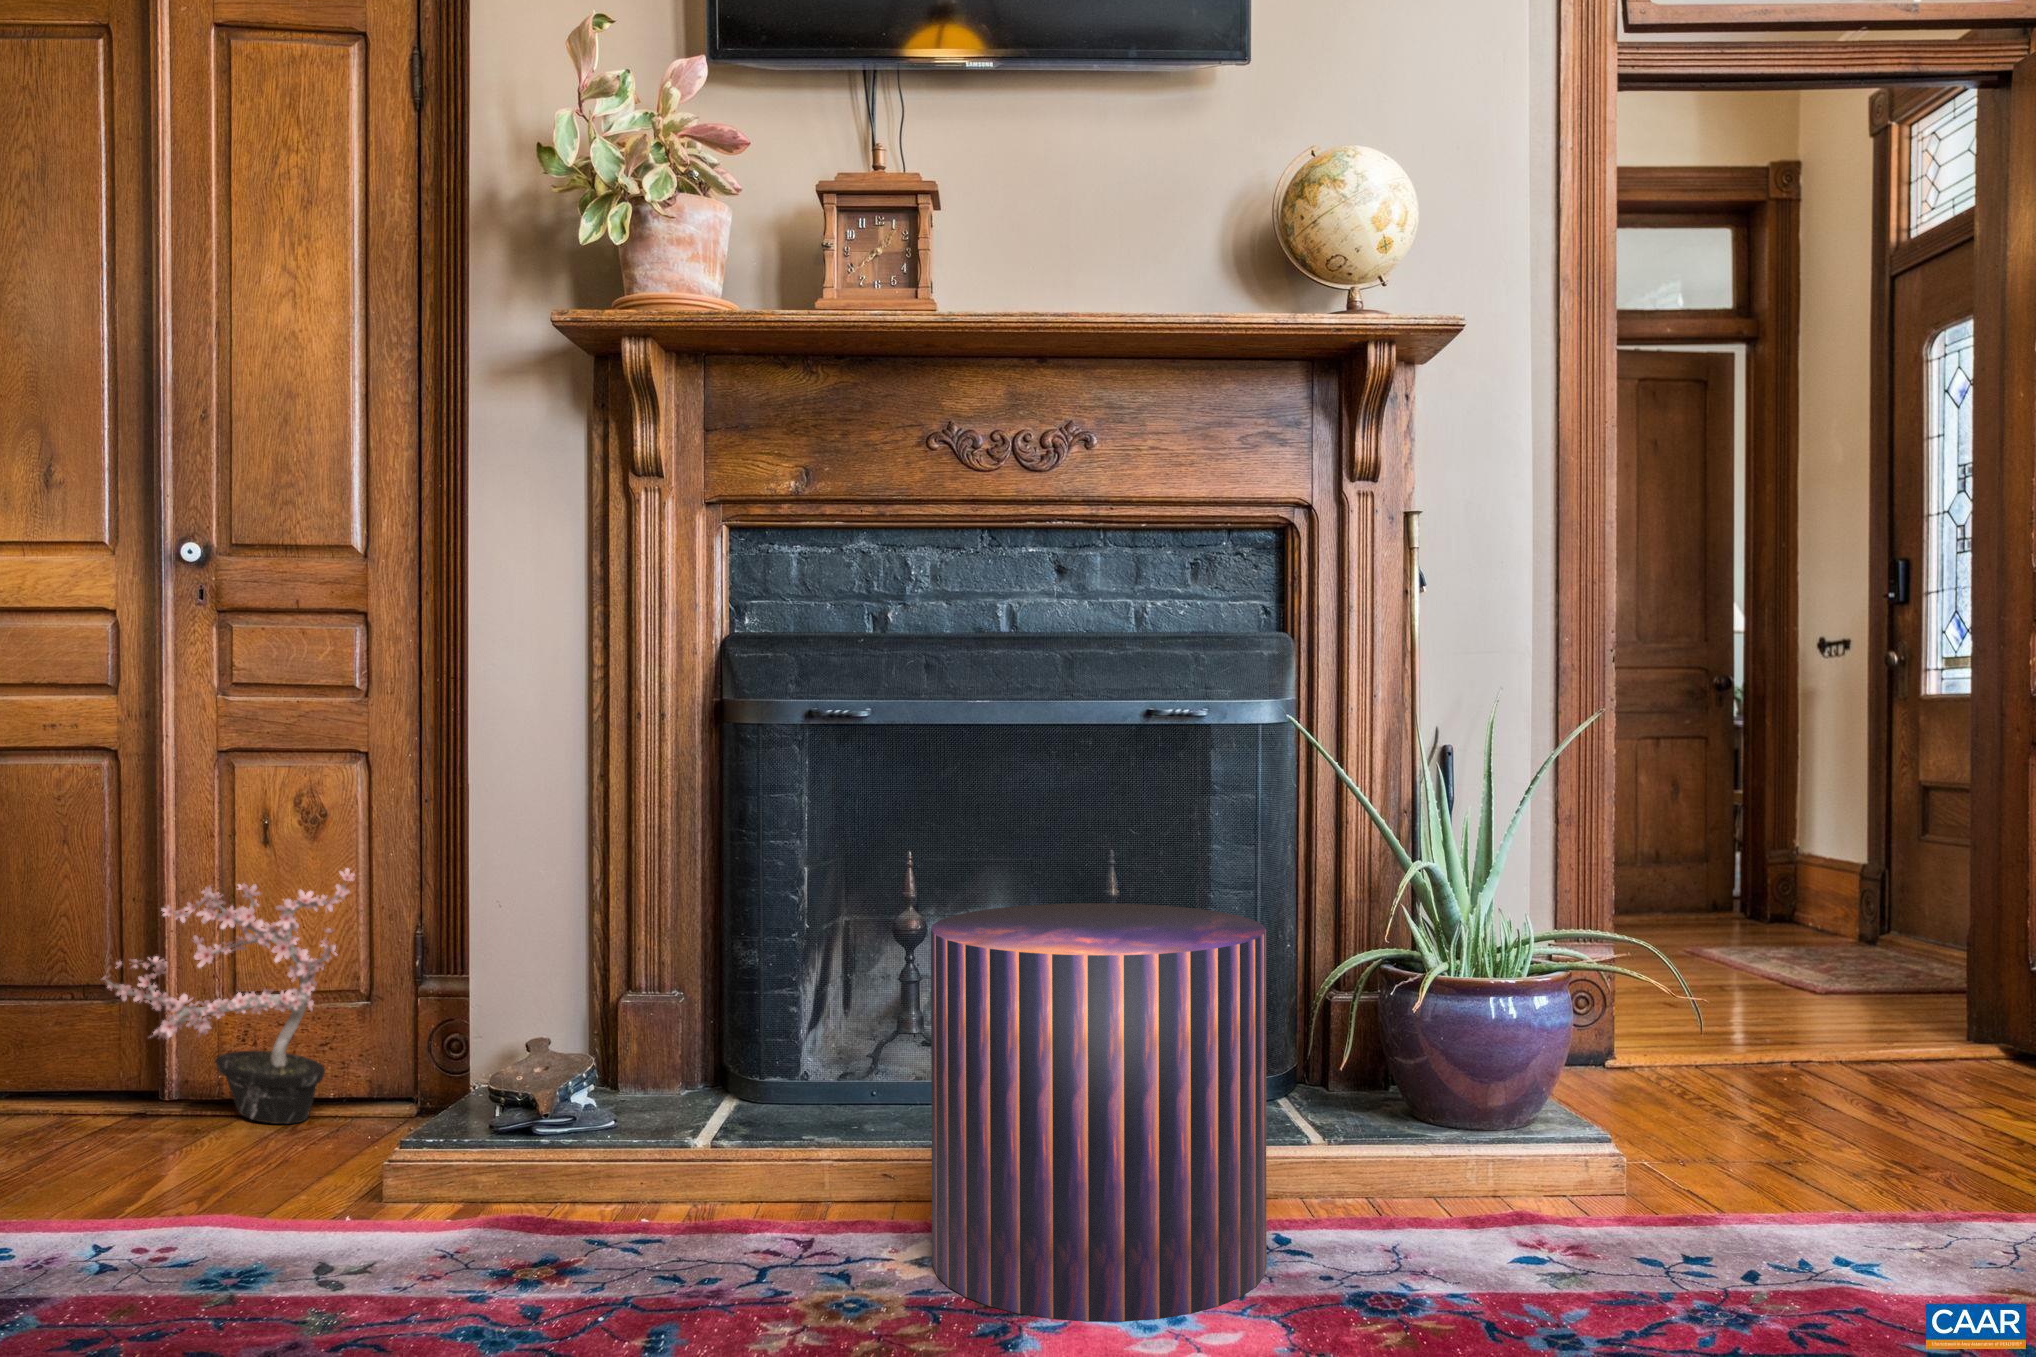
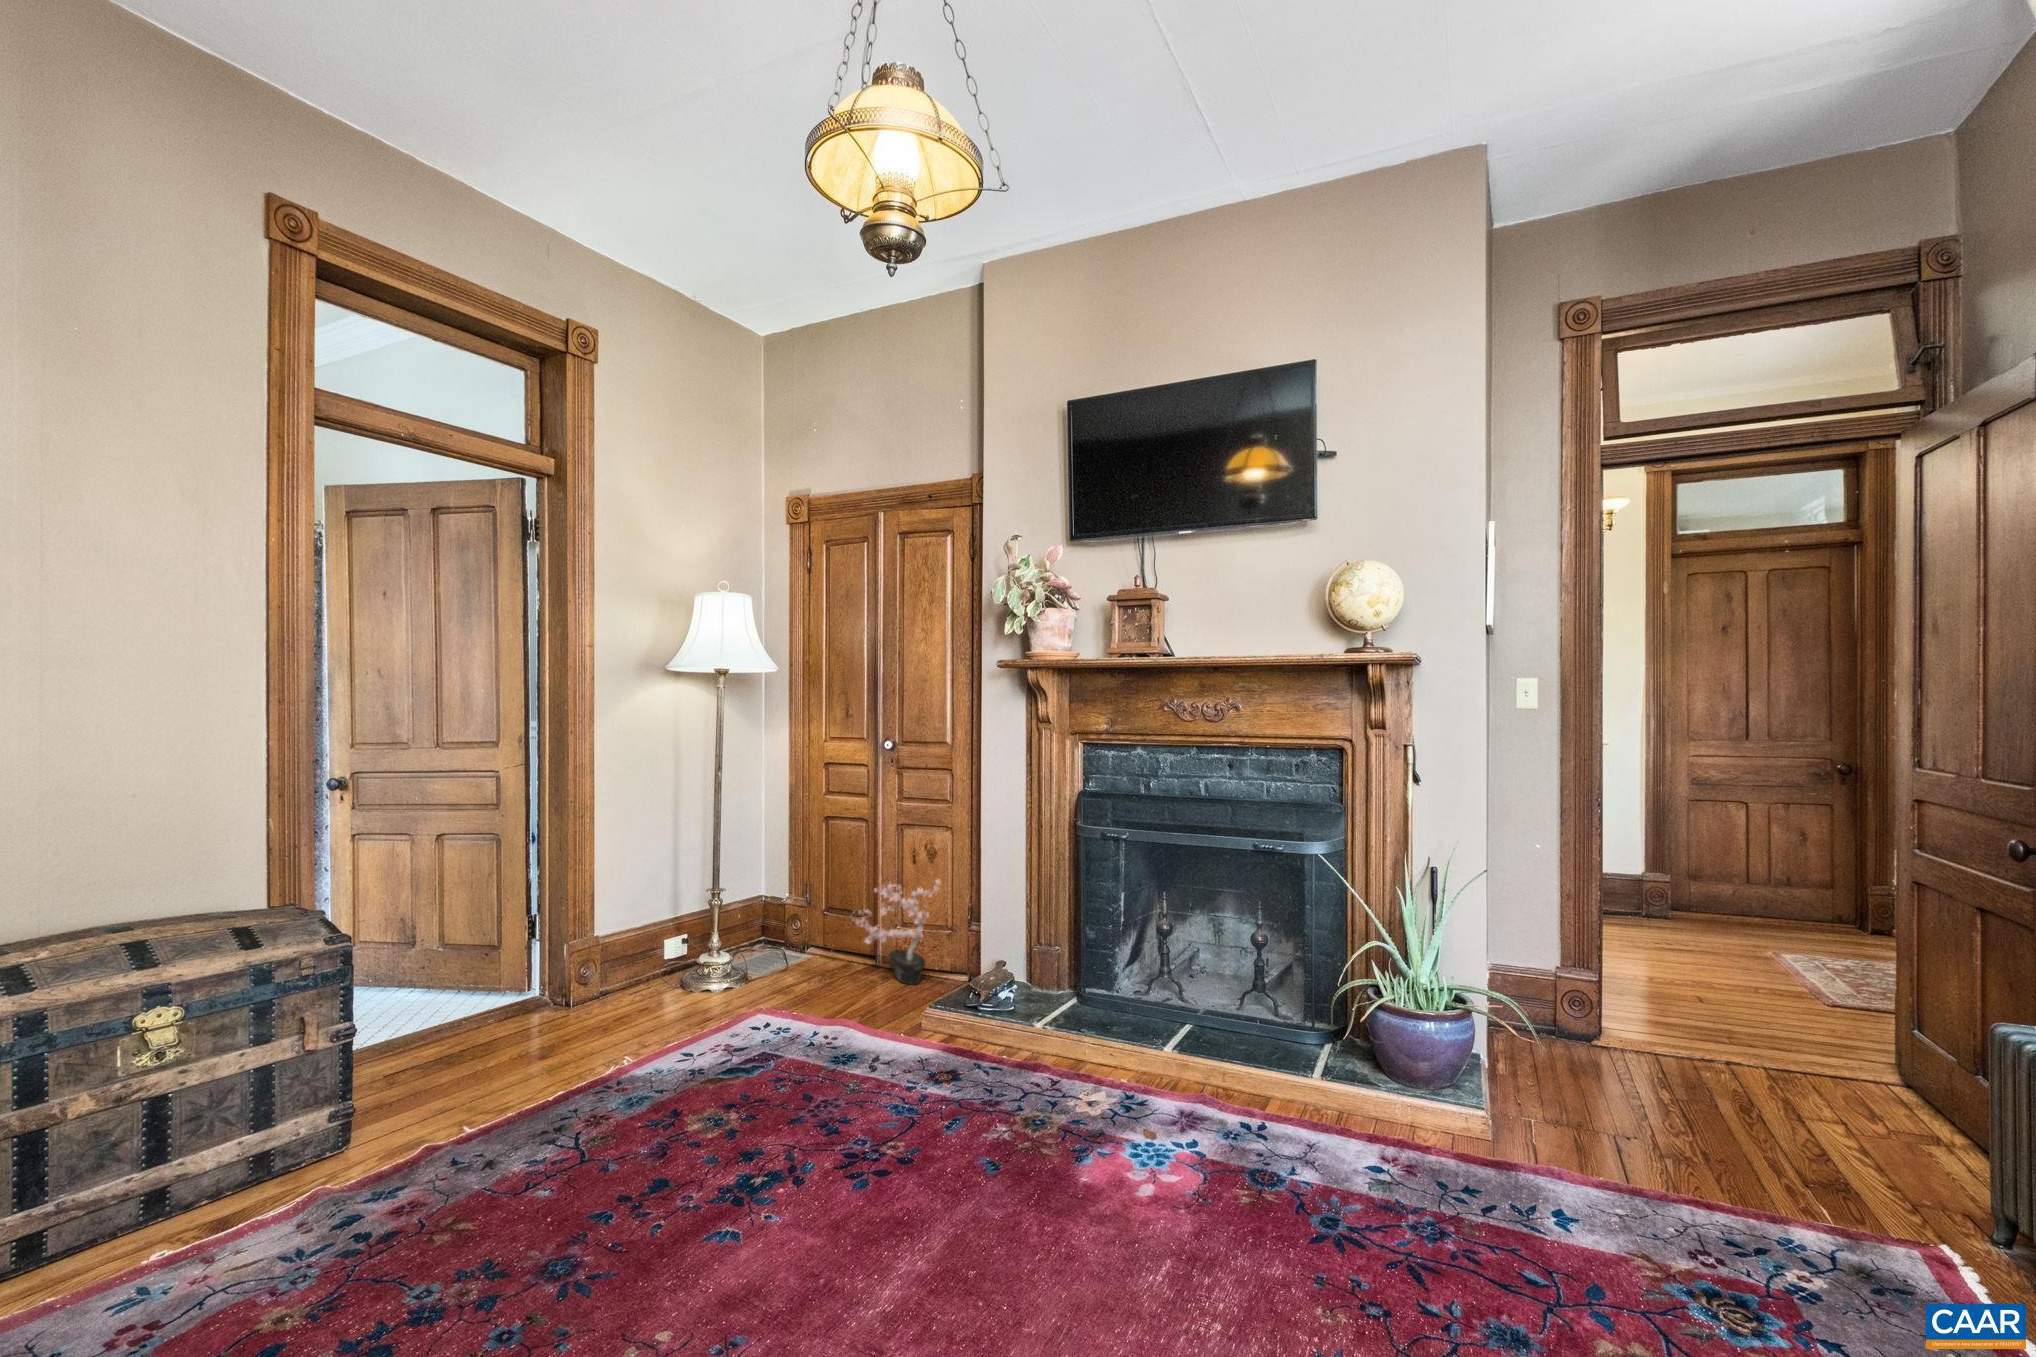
pouf: present [931,903,1267,1322] -> none [1094,943,1250,1155]

